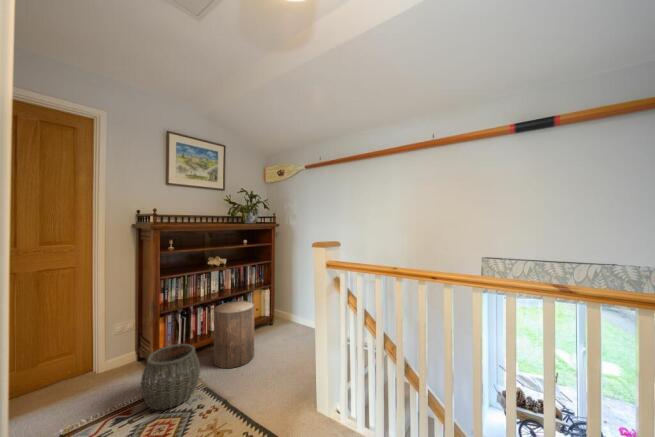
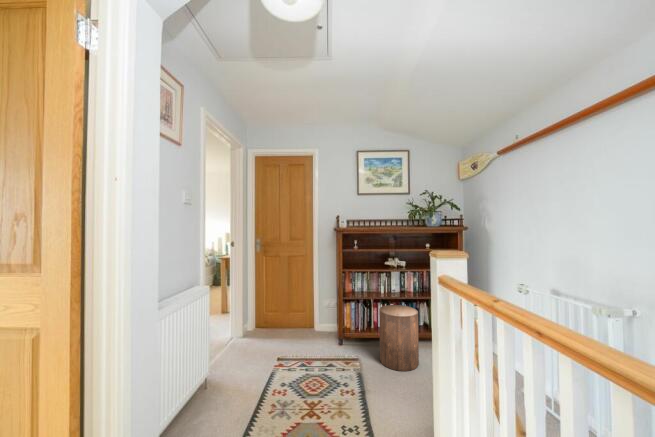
woven basket: present [141,344,200,410] -> none [316,326,357,375]

